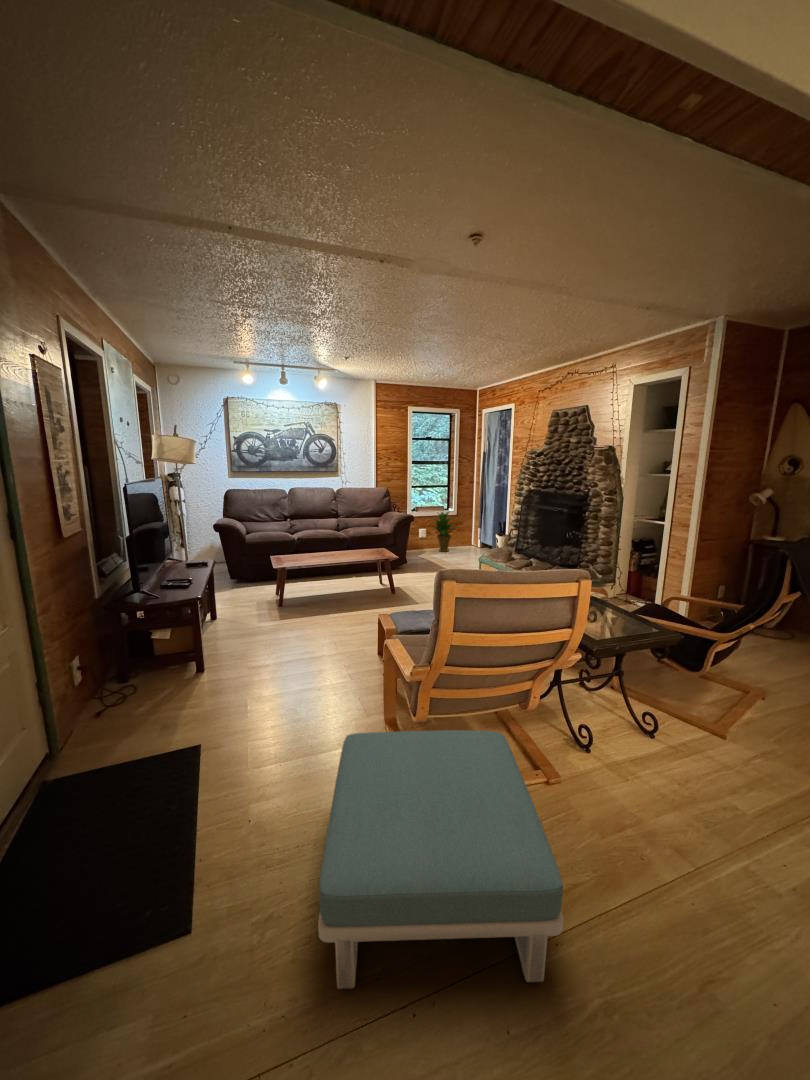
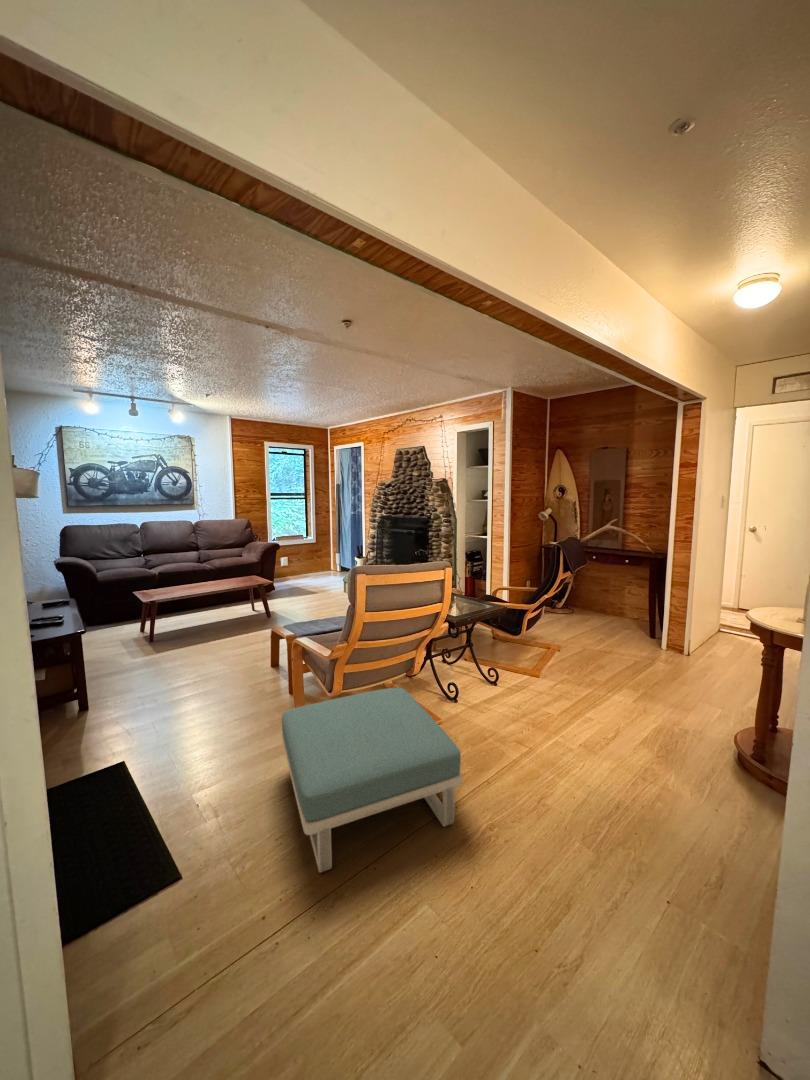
potted plant: present [434,512,457,552] -> none [291,539,321,578]

